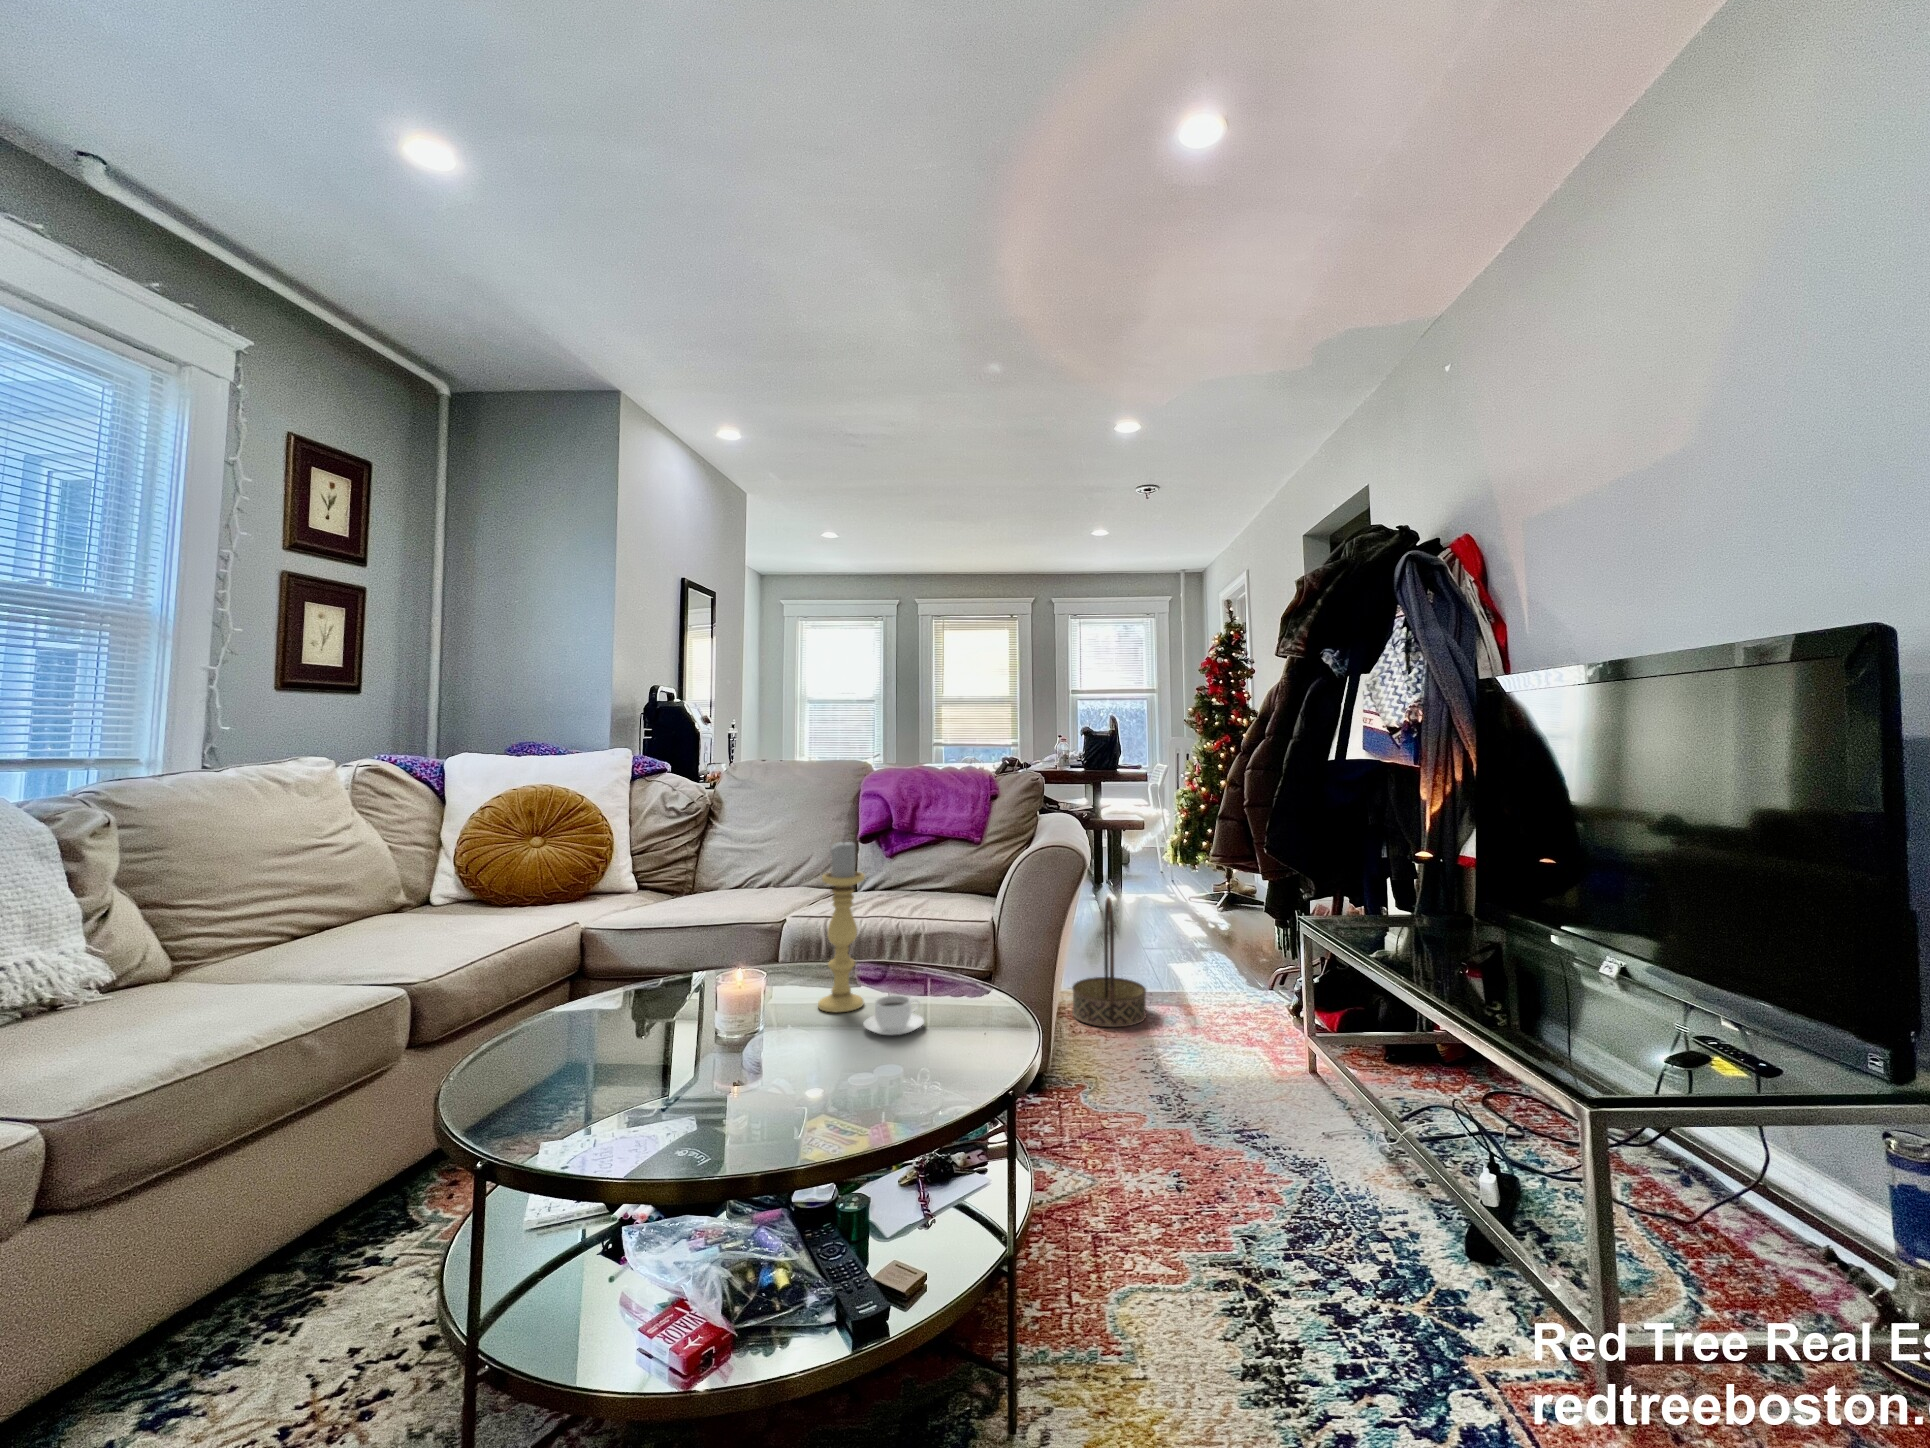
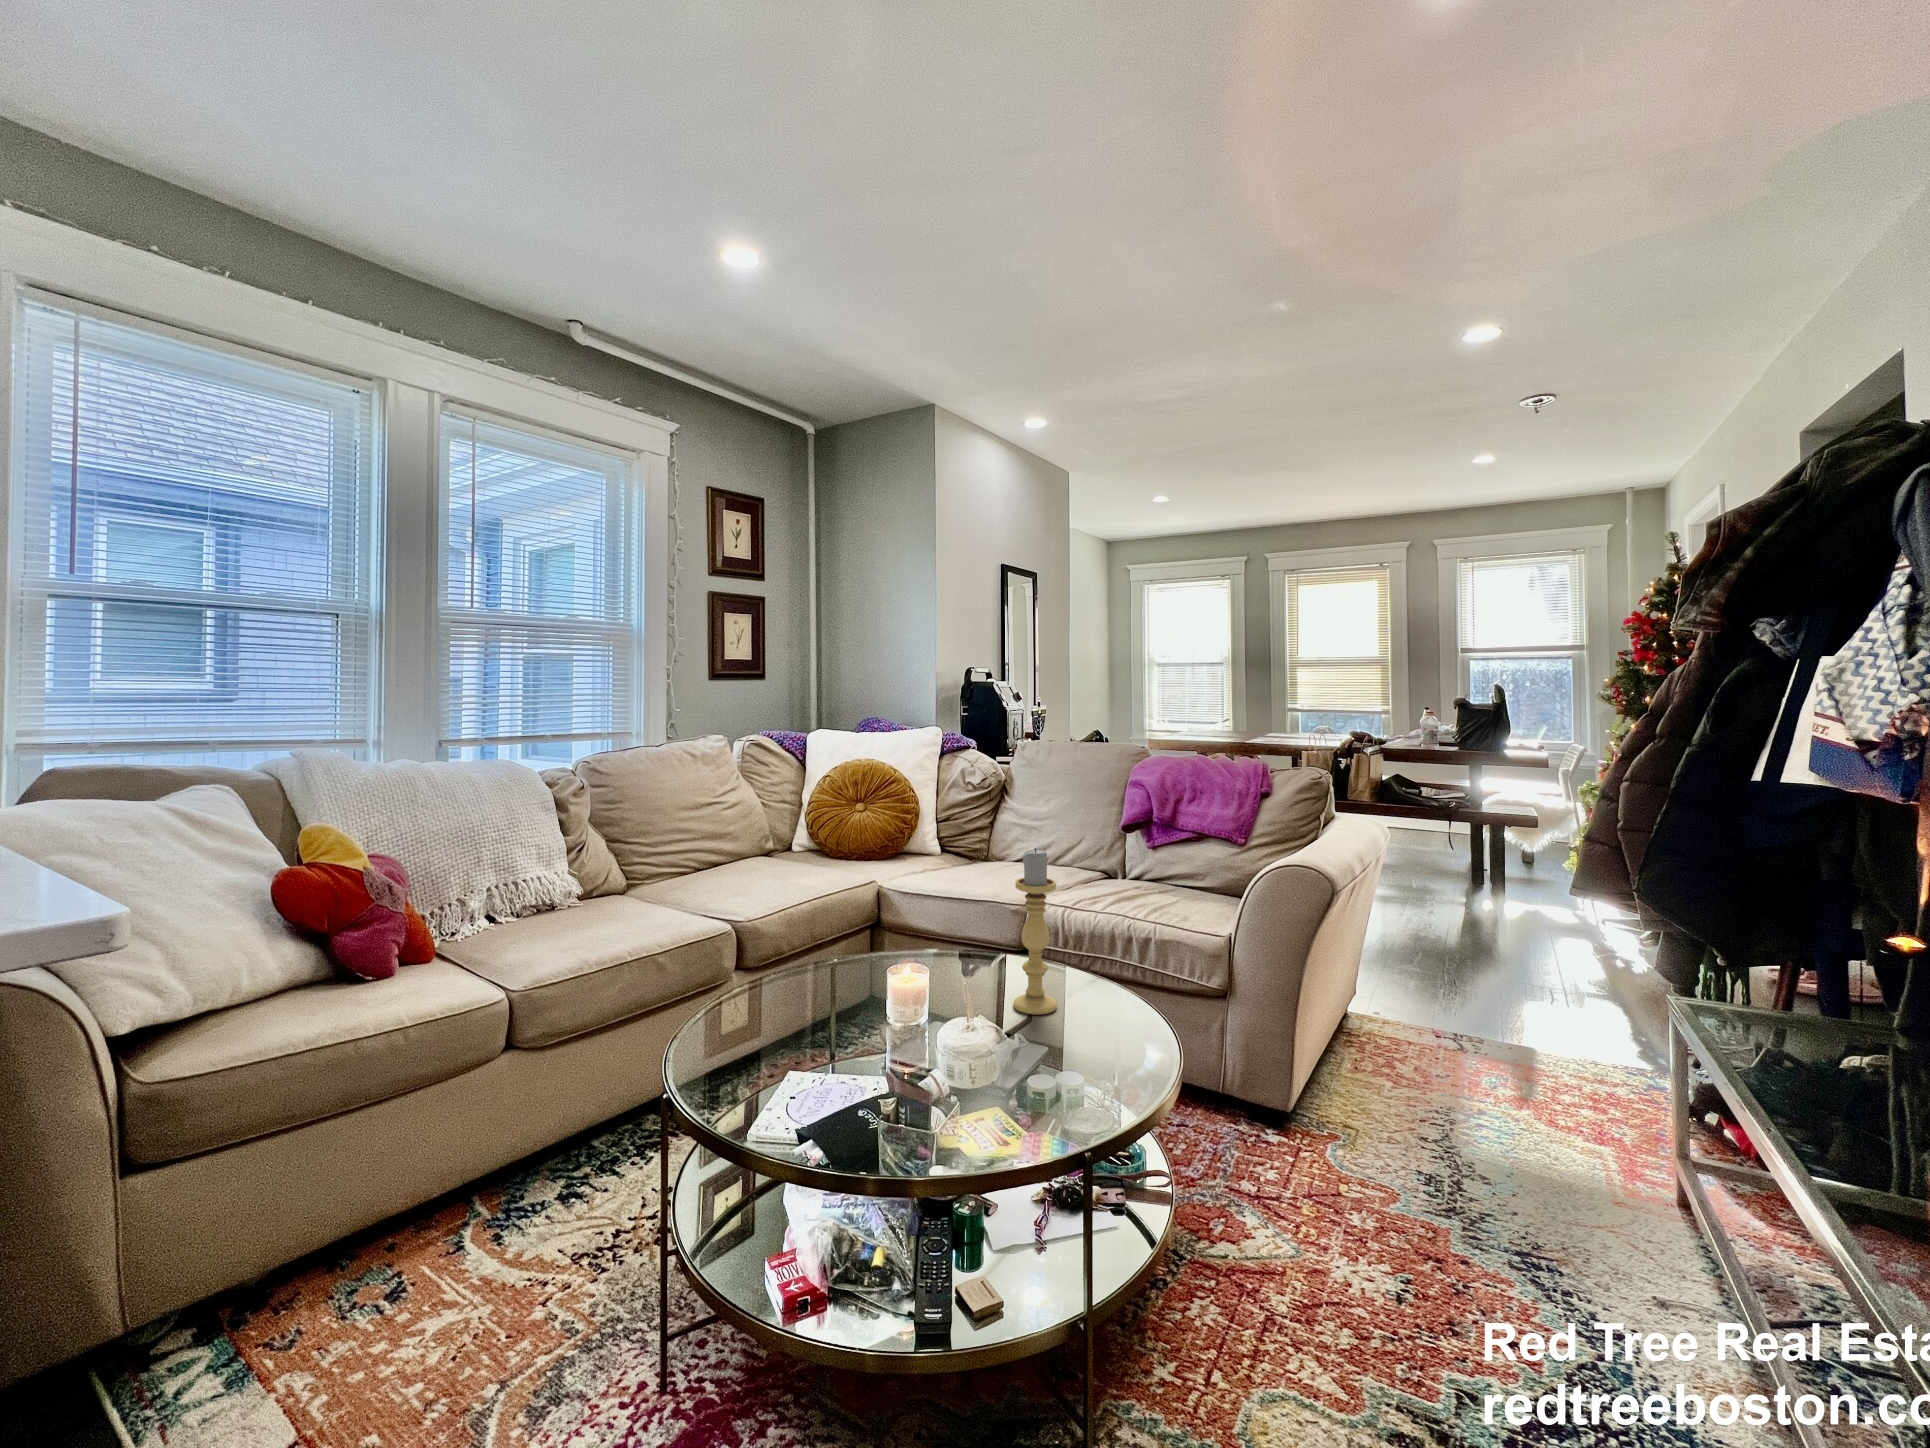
basket: present [1072,897,1146,1027] -> none [1363,921,1461,1078]
coffee cup: present [863,995,924,1035] -> none [1037,1009,1097,1051]

